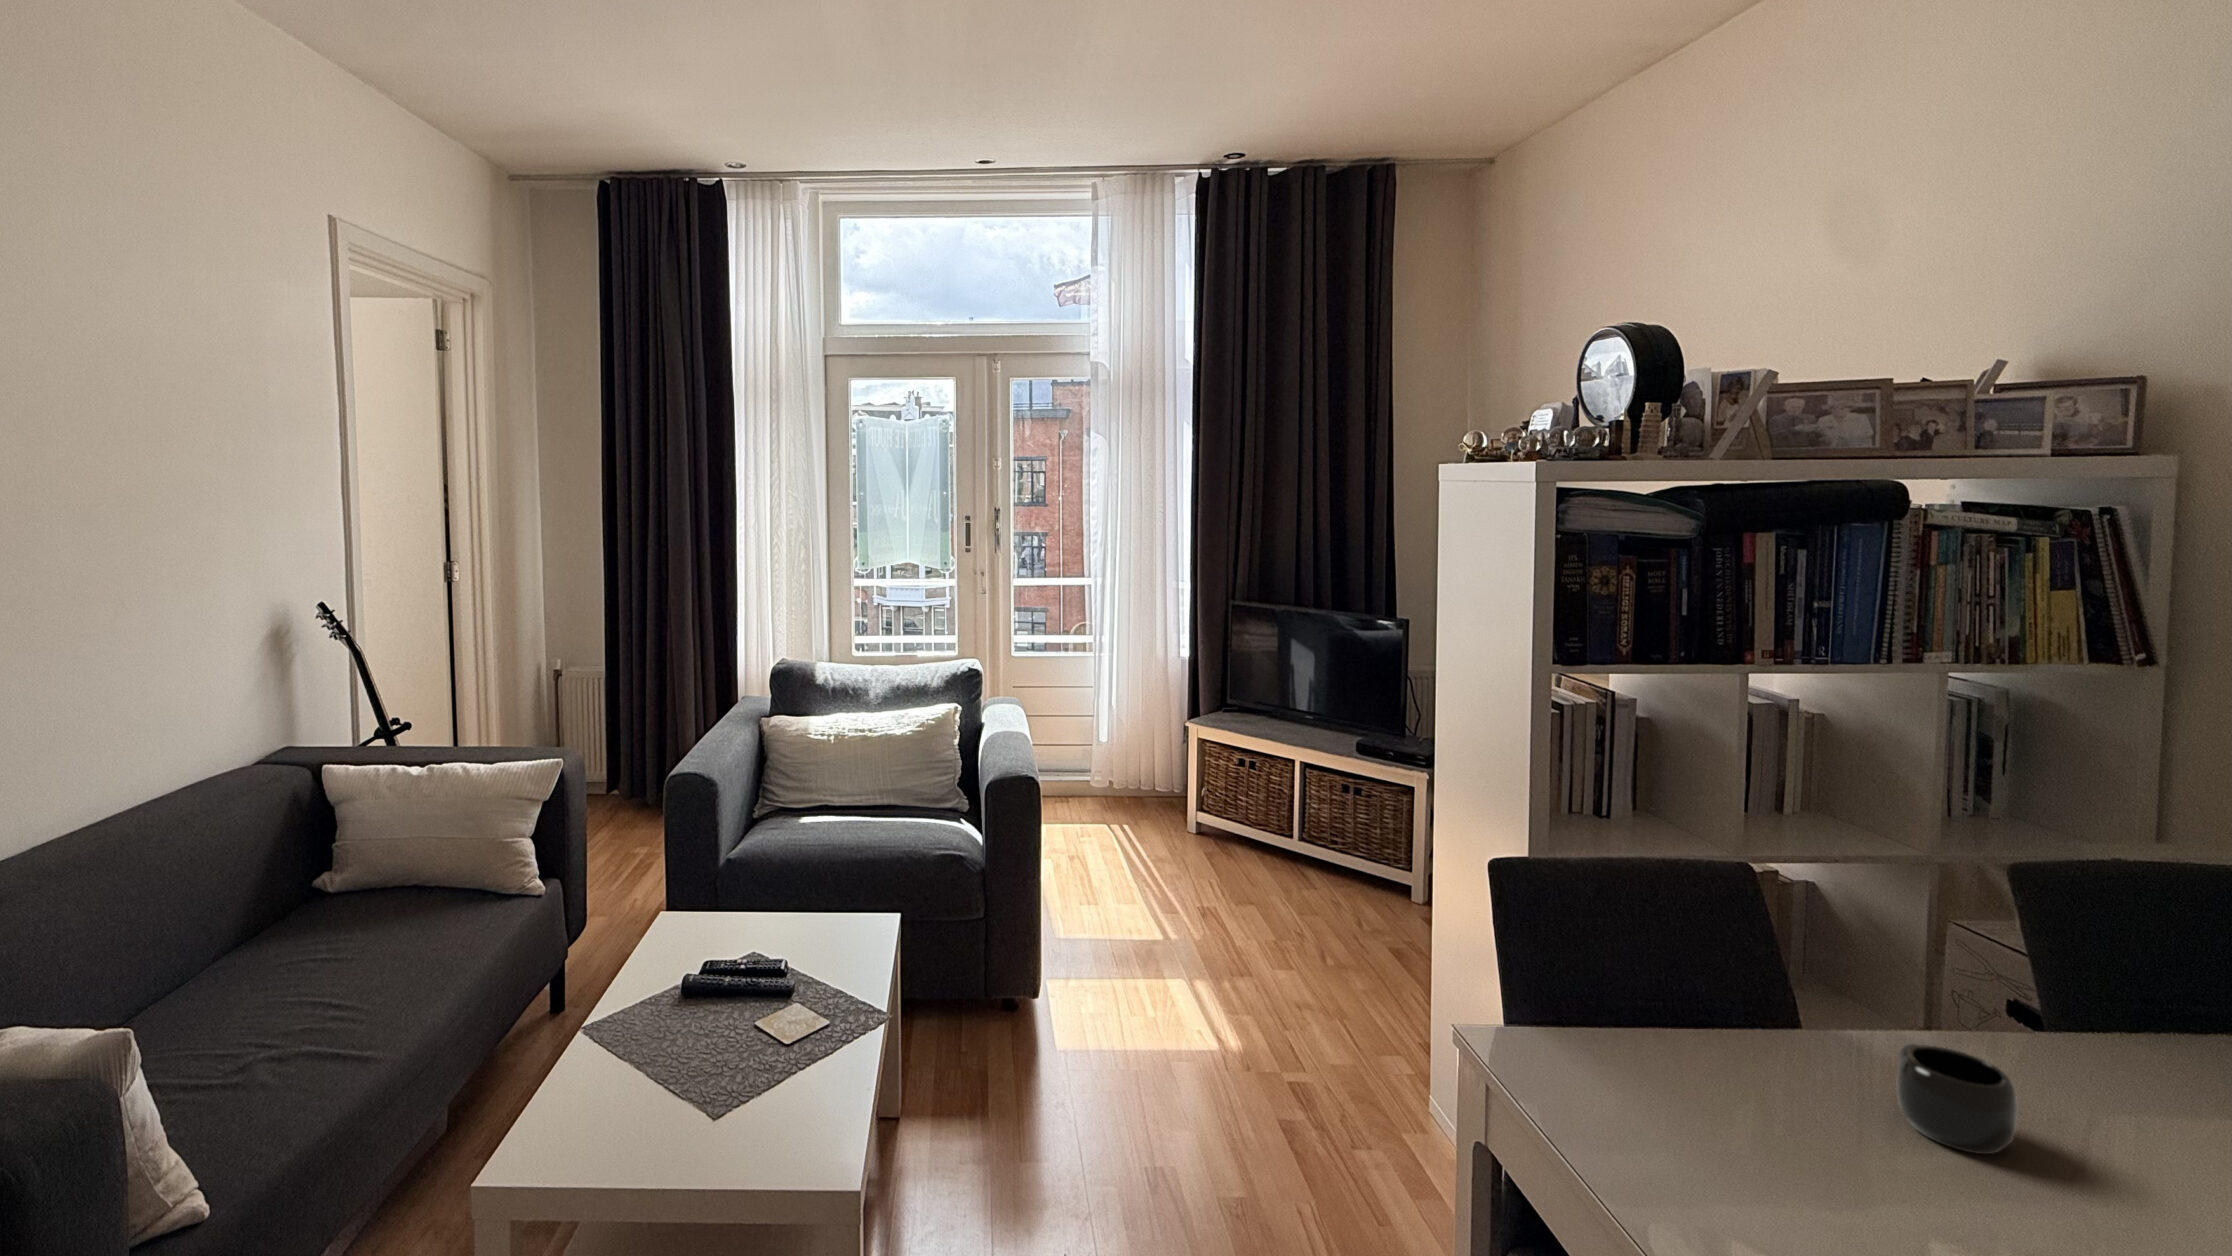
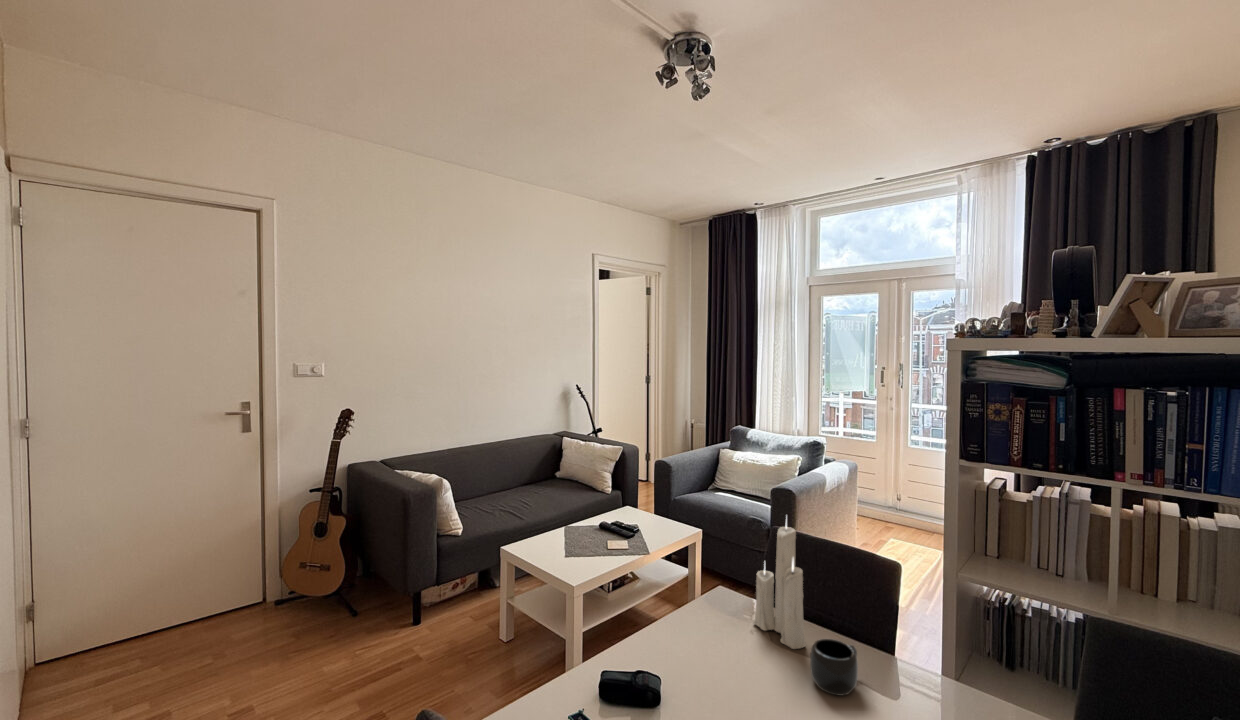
candle: none [1644,815,1794,1100] -> present [753,519,805,649]

